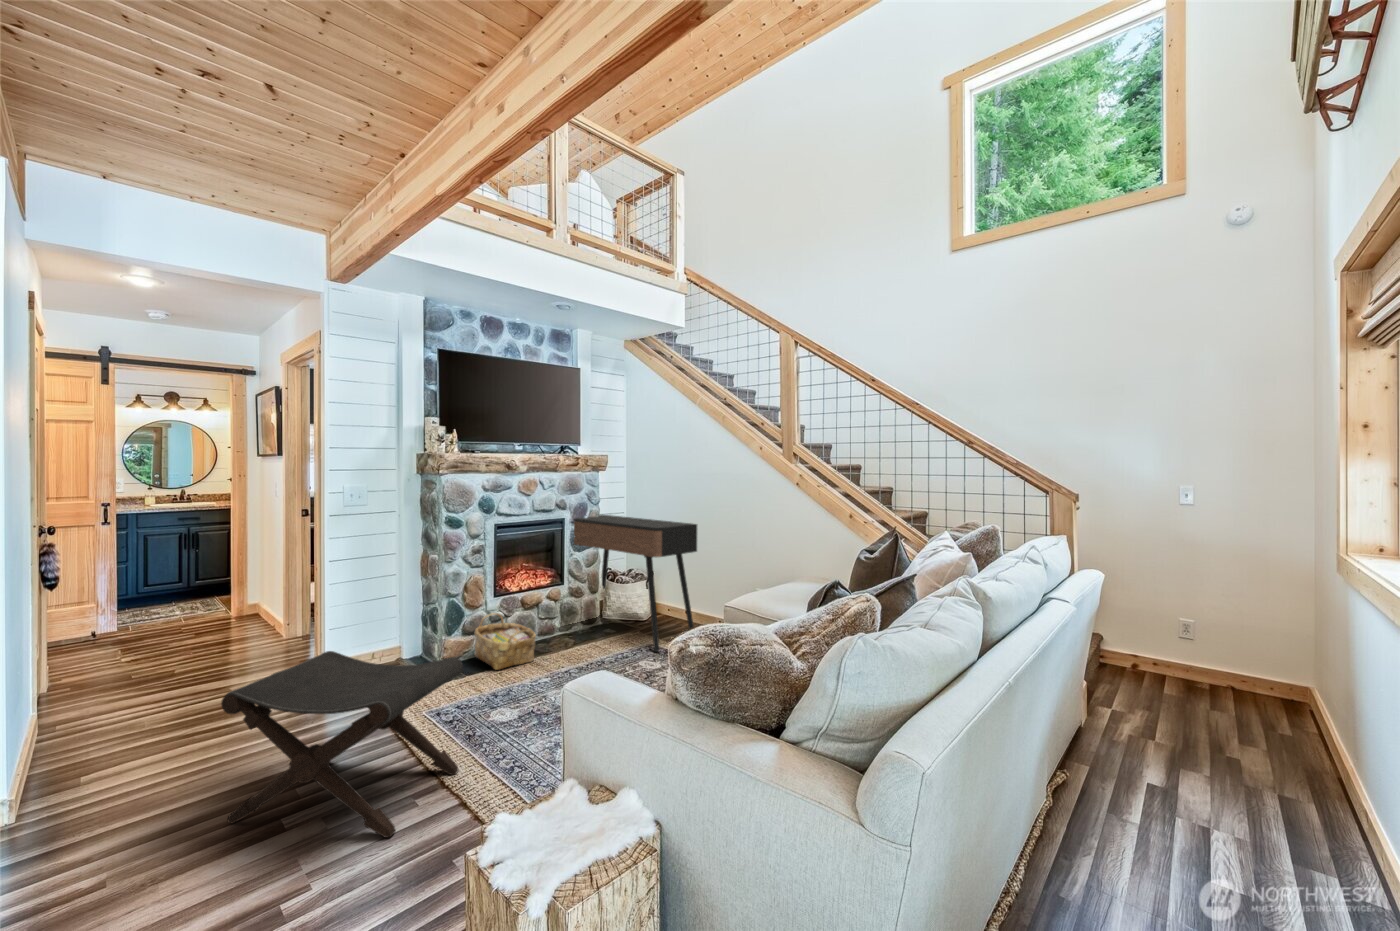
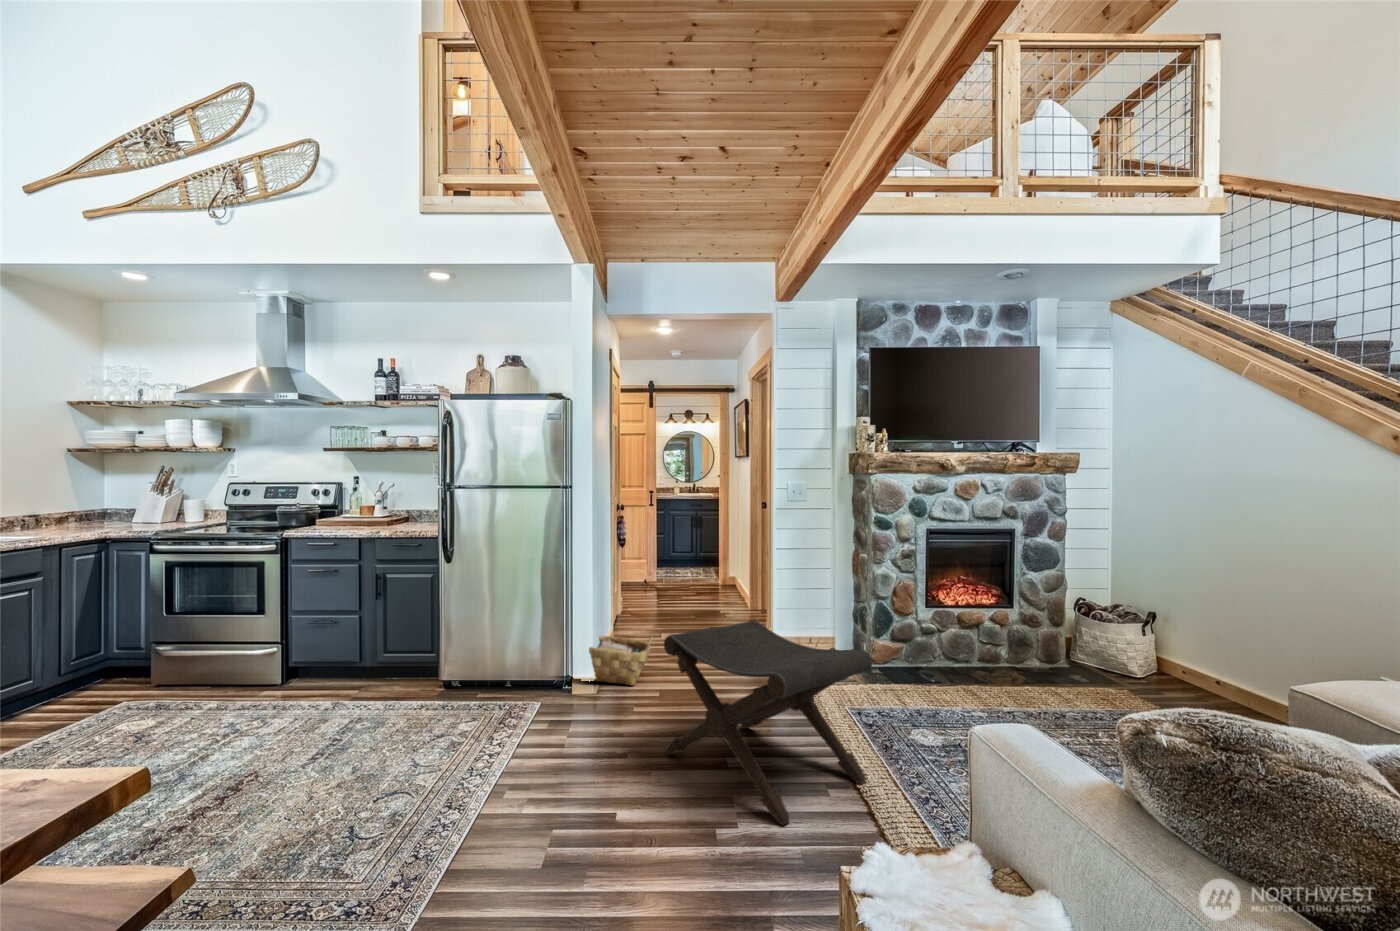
console table: present [573,514,697,652] -> none [1012,529,1228,719]
woven basket: present [474,613,536,670] -> present [589,635,652,686]

